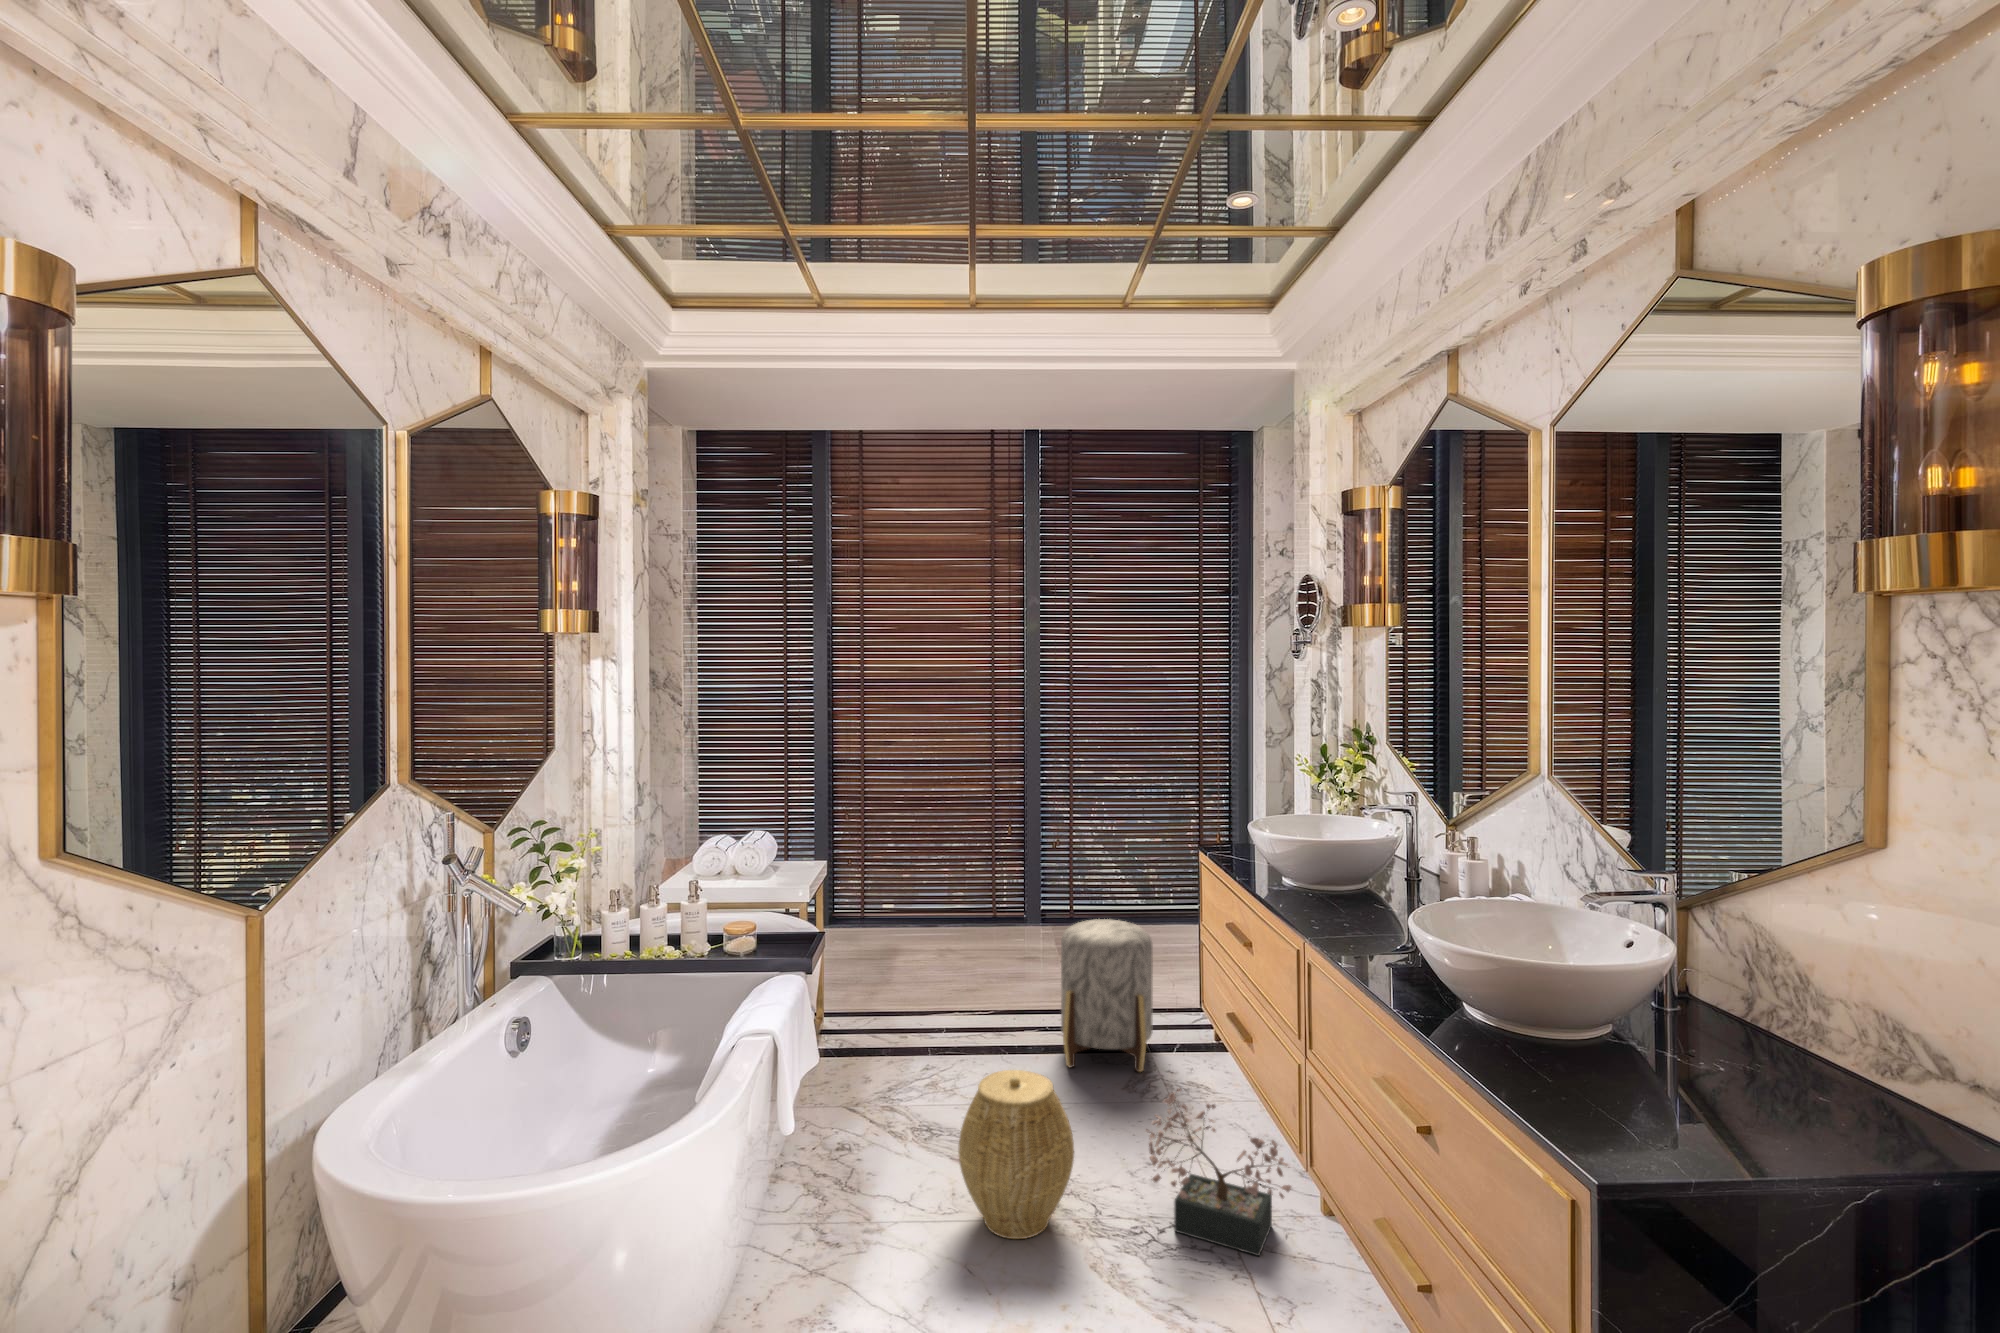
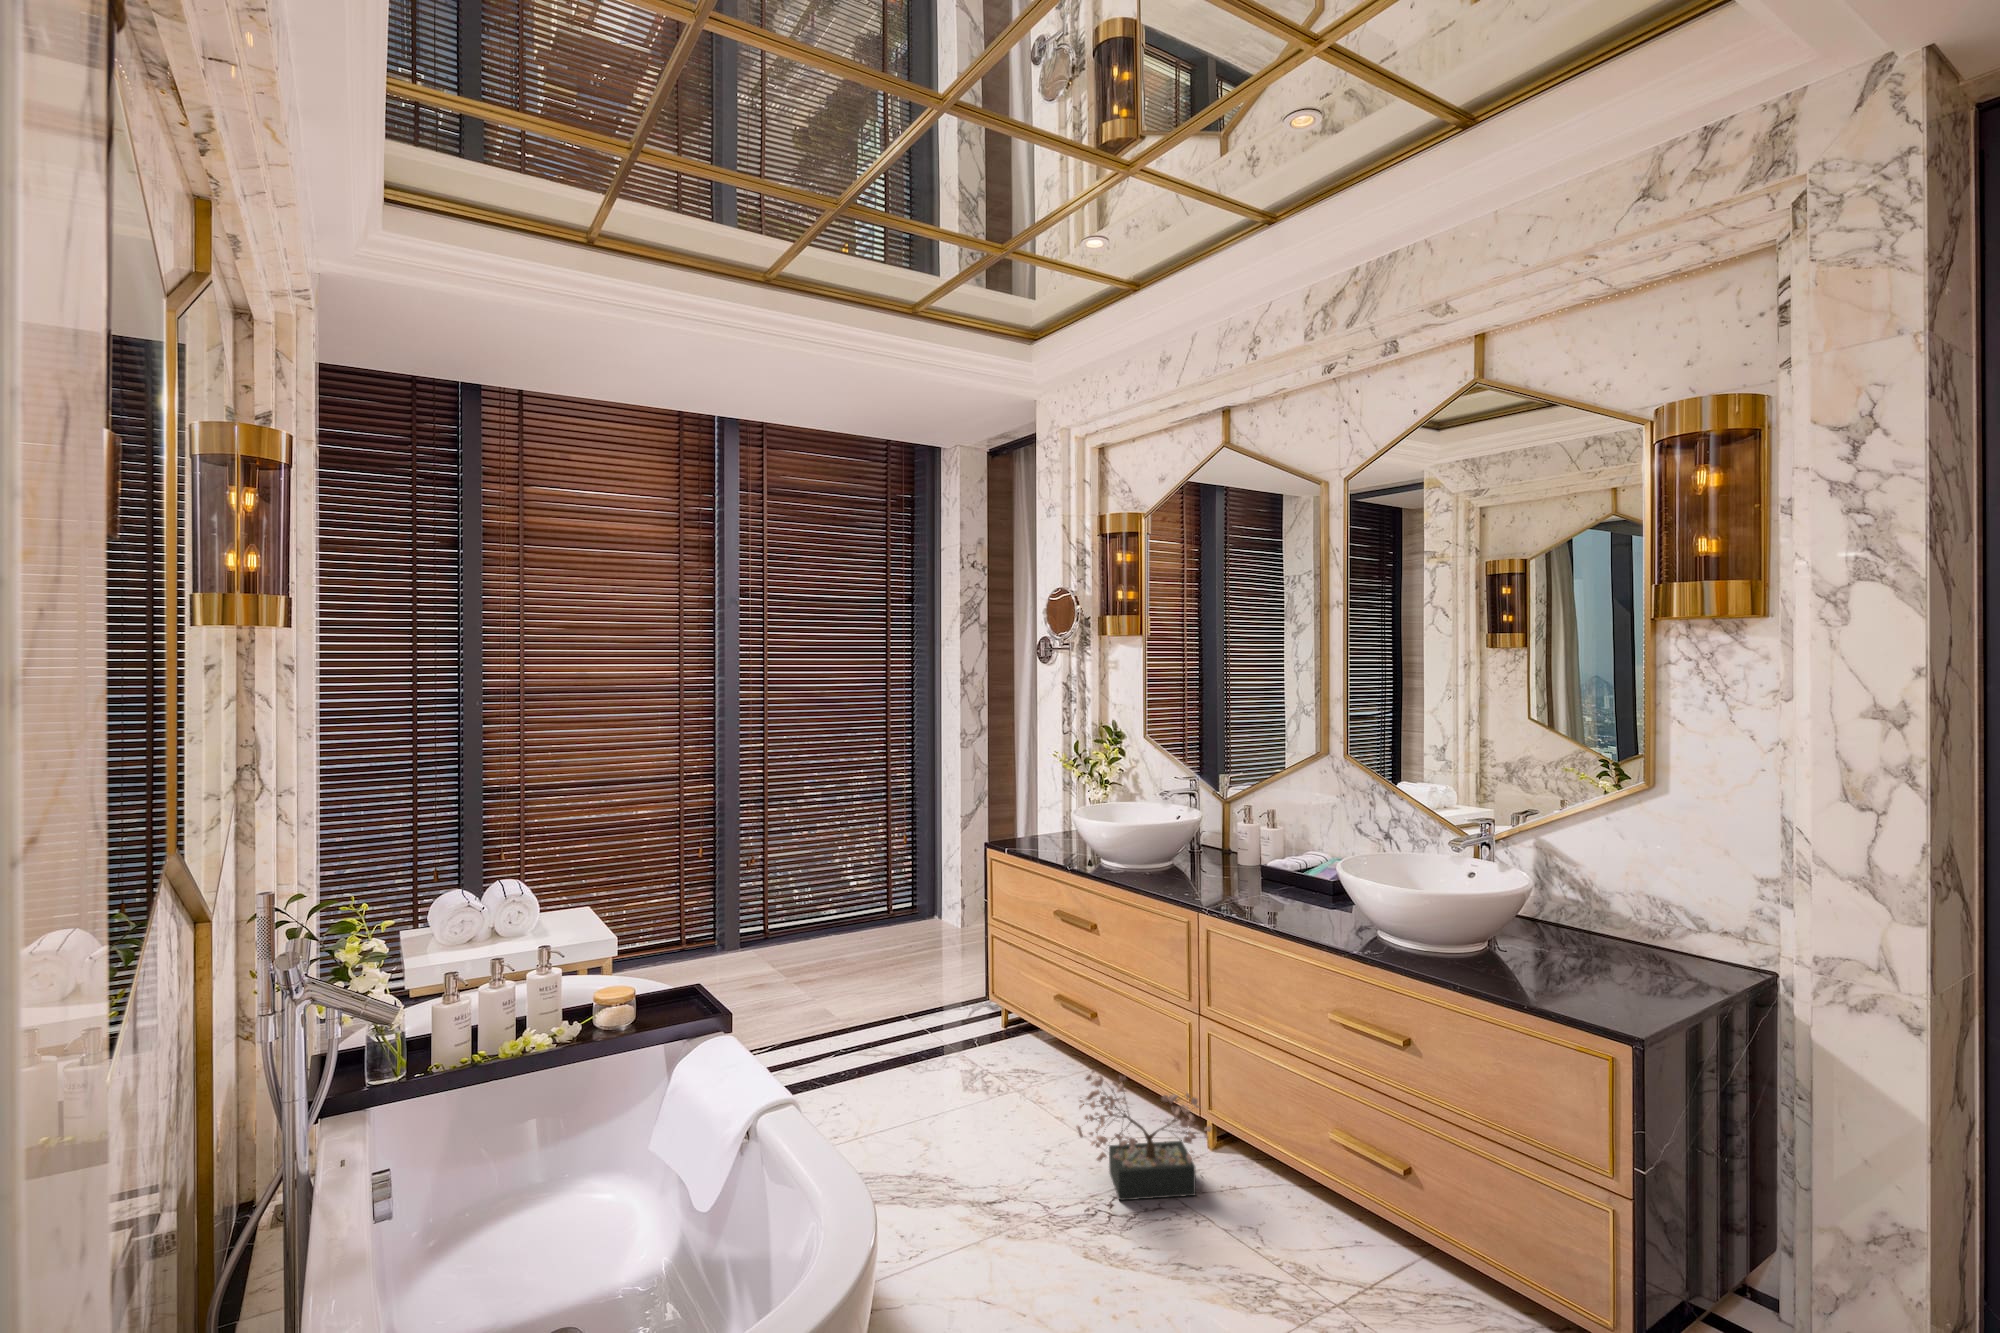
stool: present [1061,919,1153,1072] -> none [873,930,972,1088]
woven basket: present [958,1070,1074,1239] -> none [924,1090,1041,1262]

